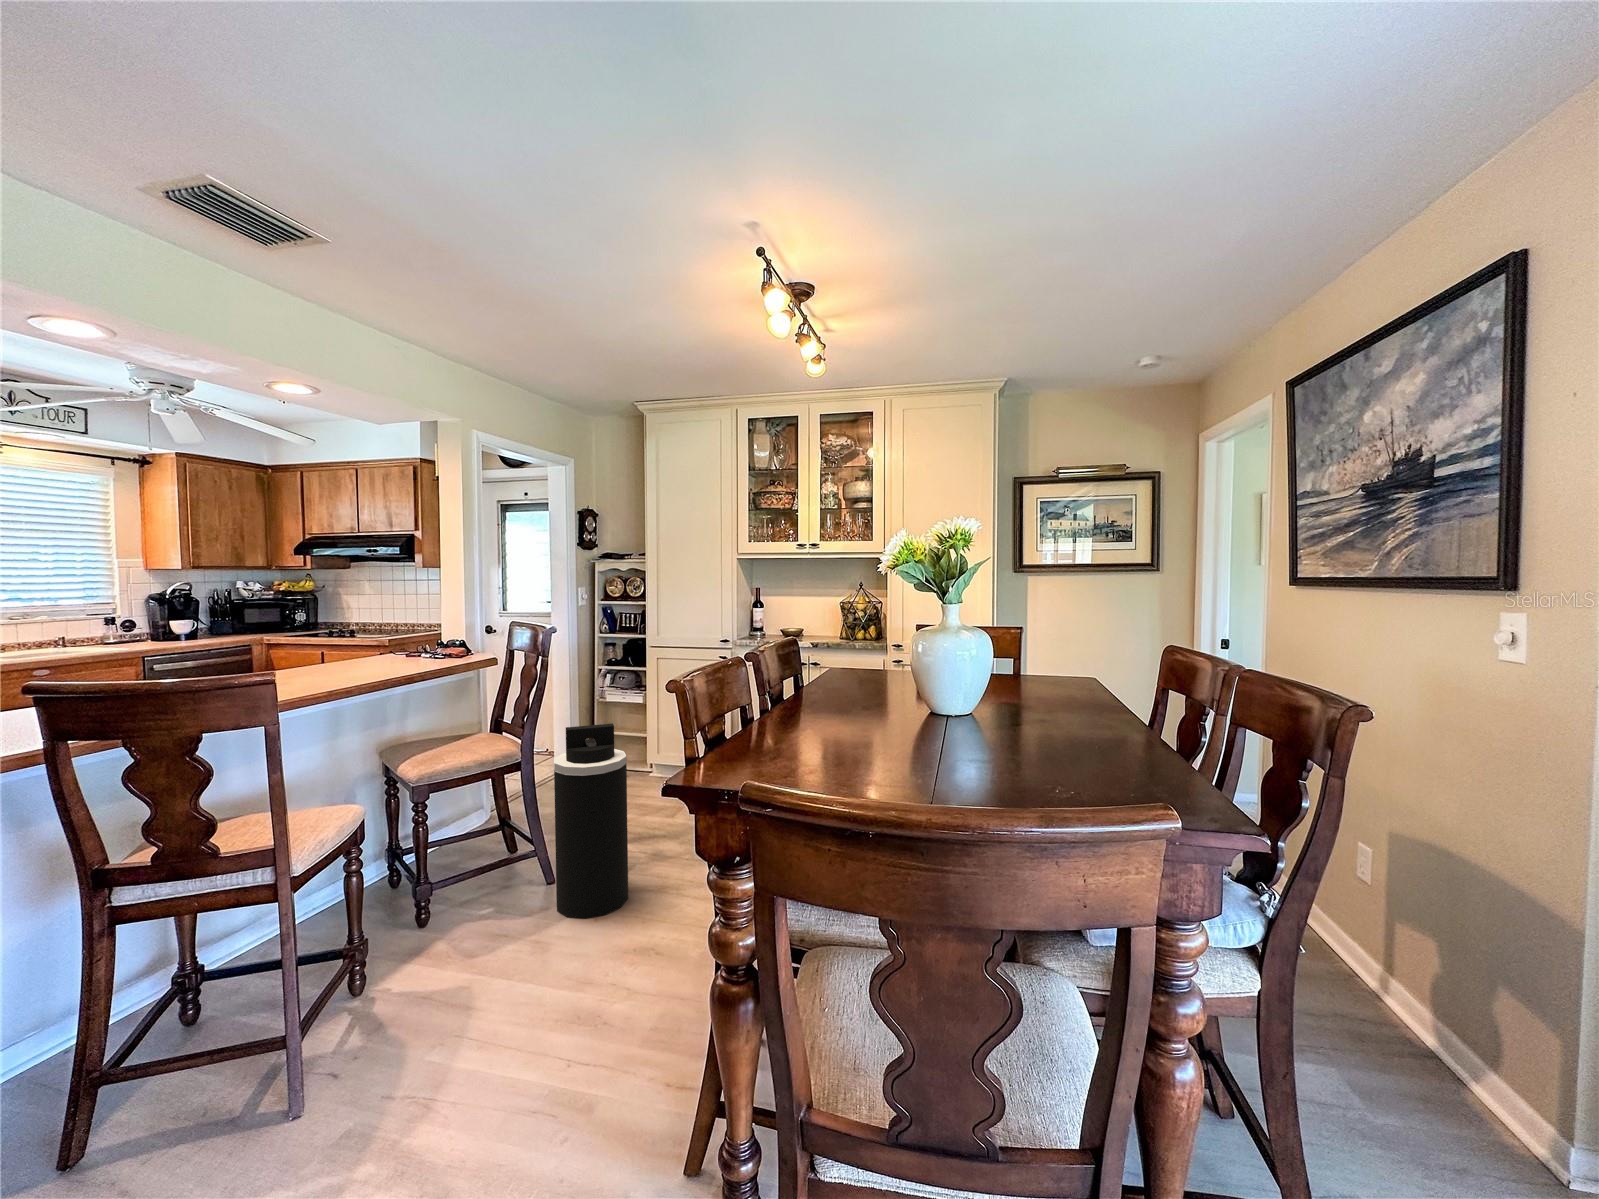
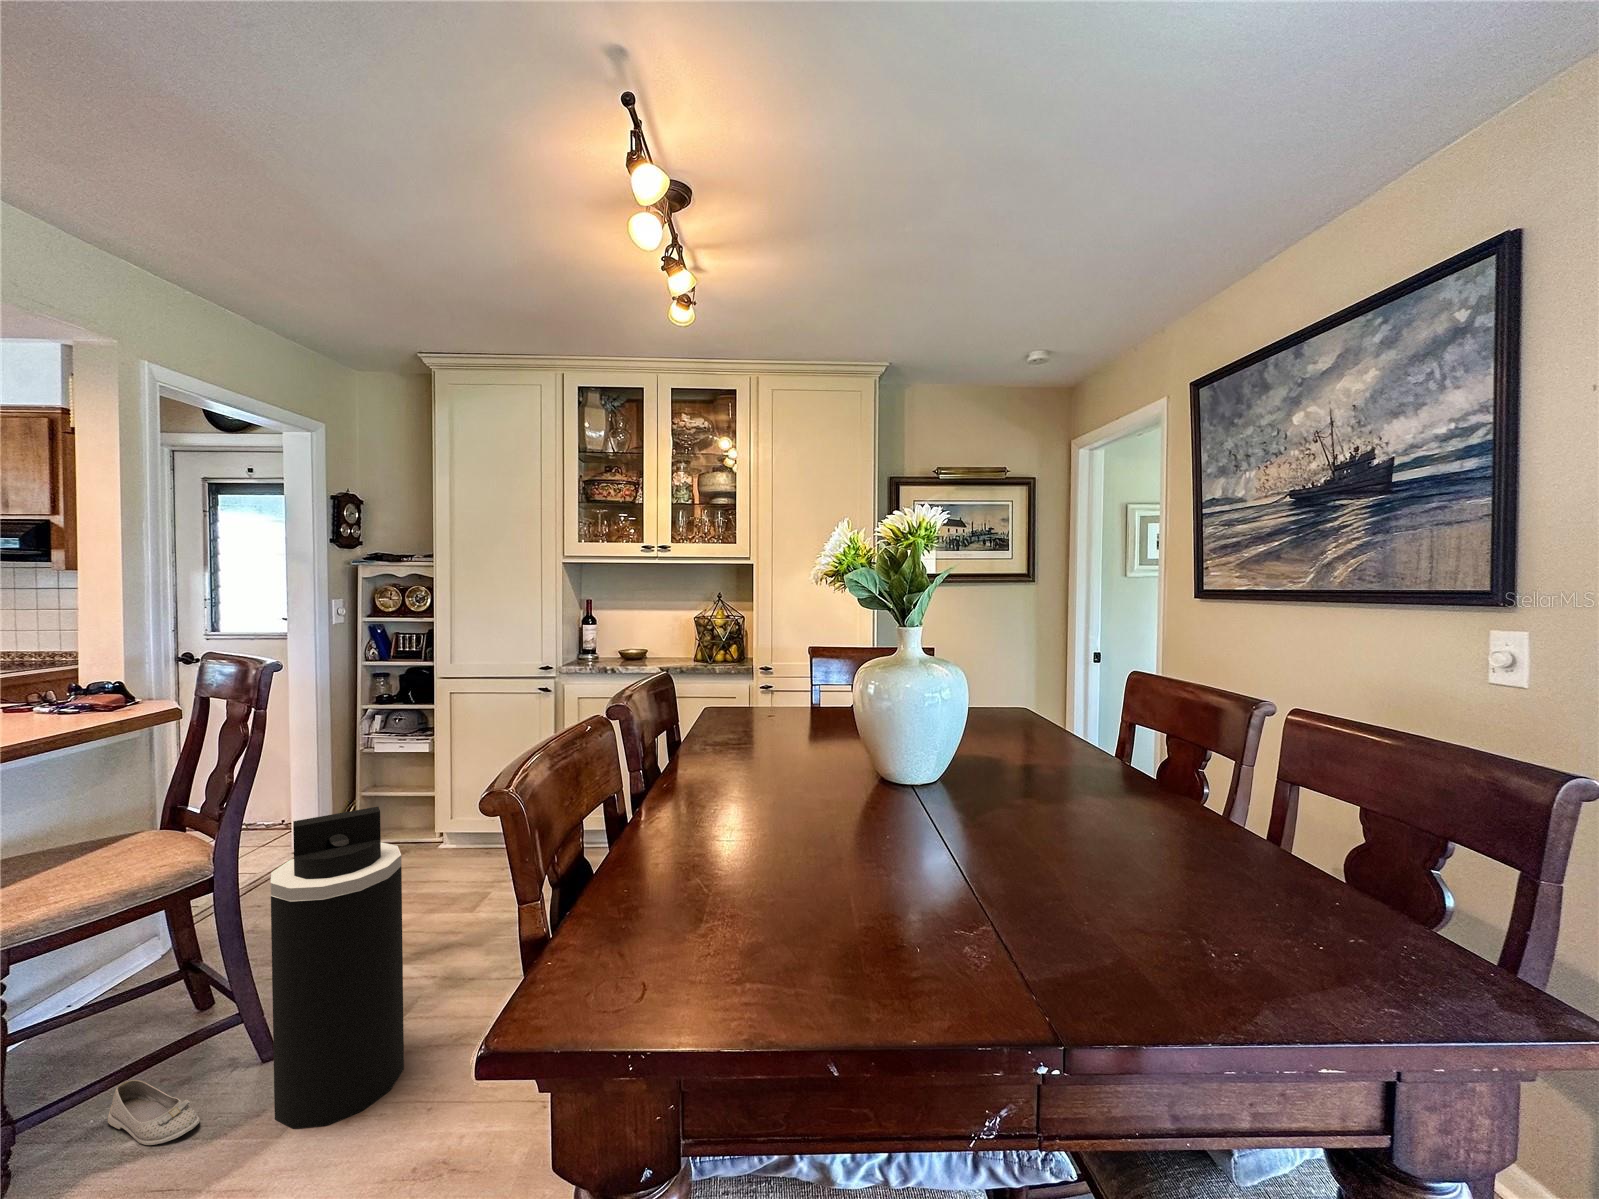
shoe: none [471,877,518,912] -> present [108,1080,200,1145]

